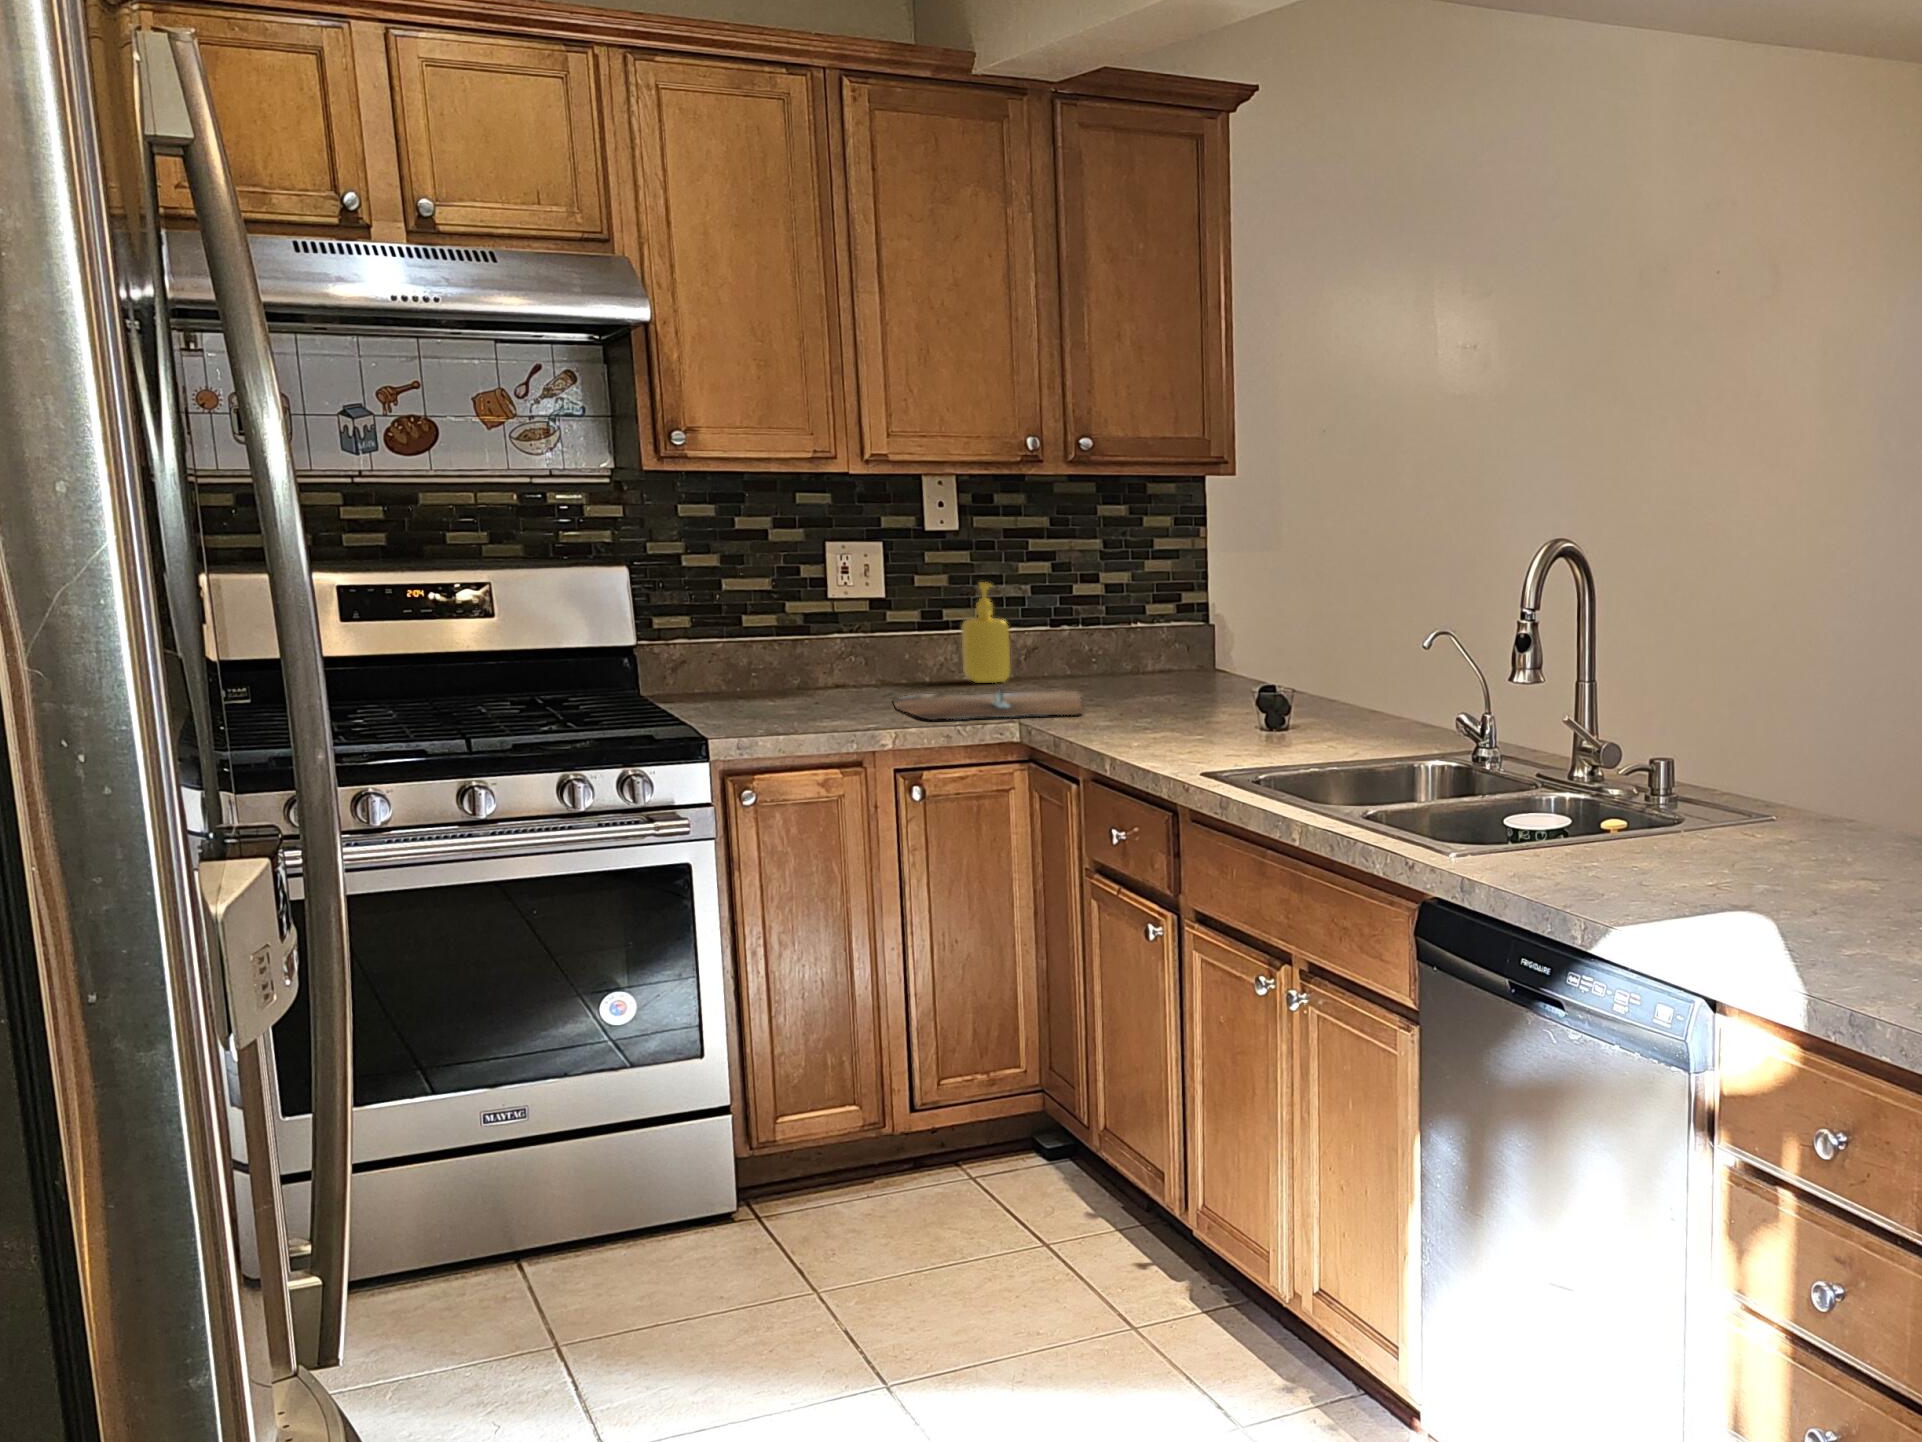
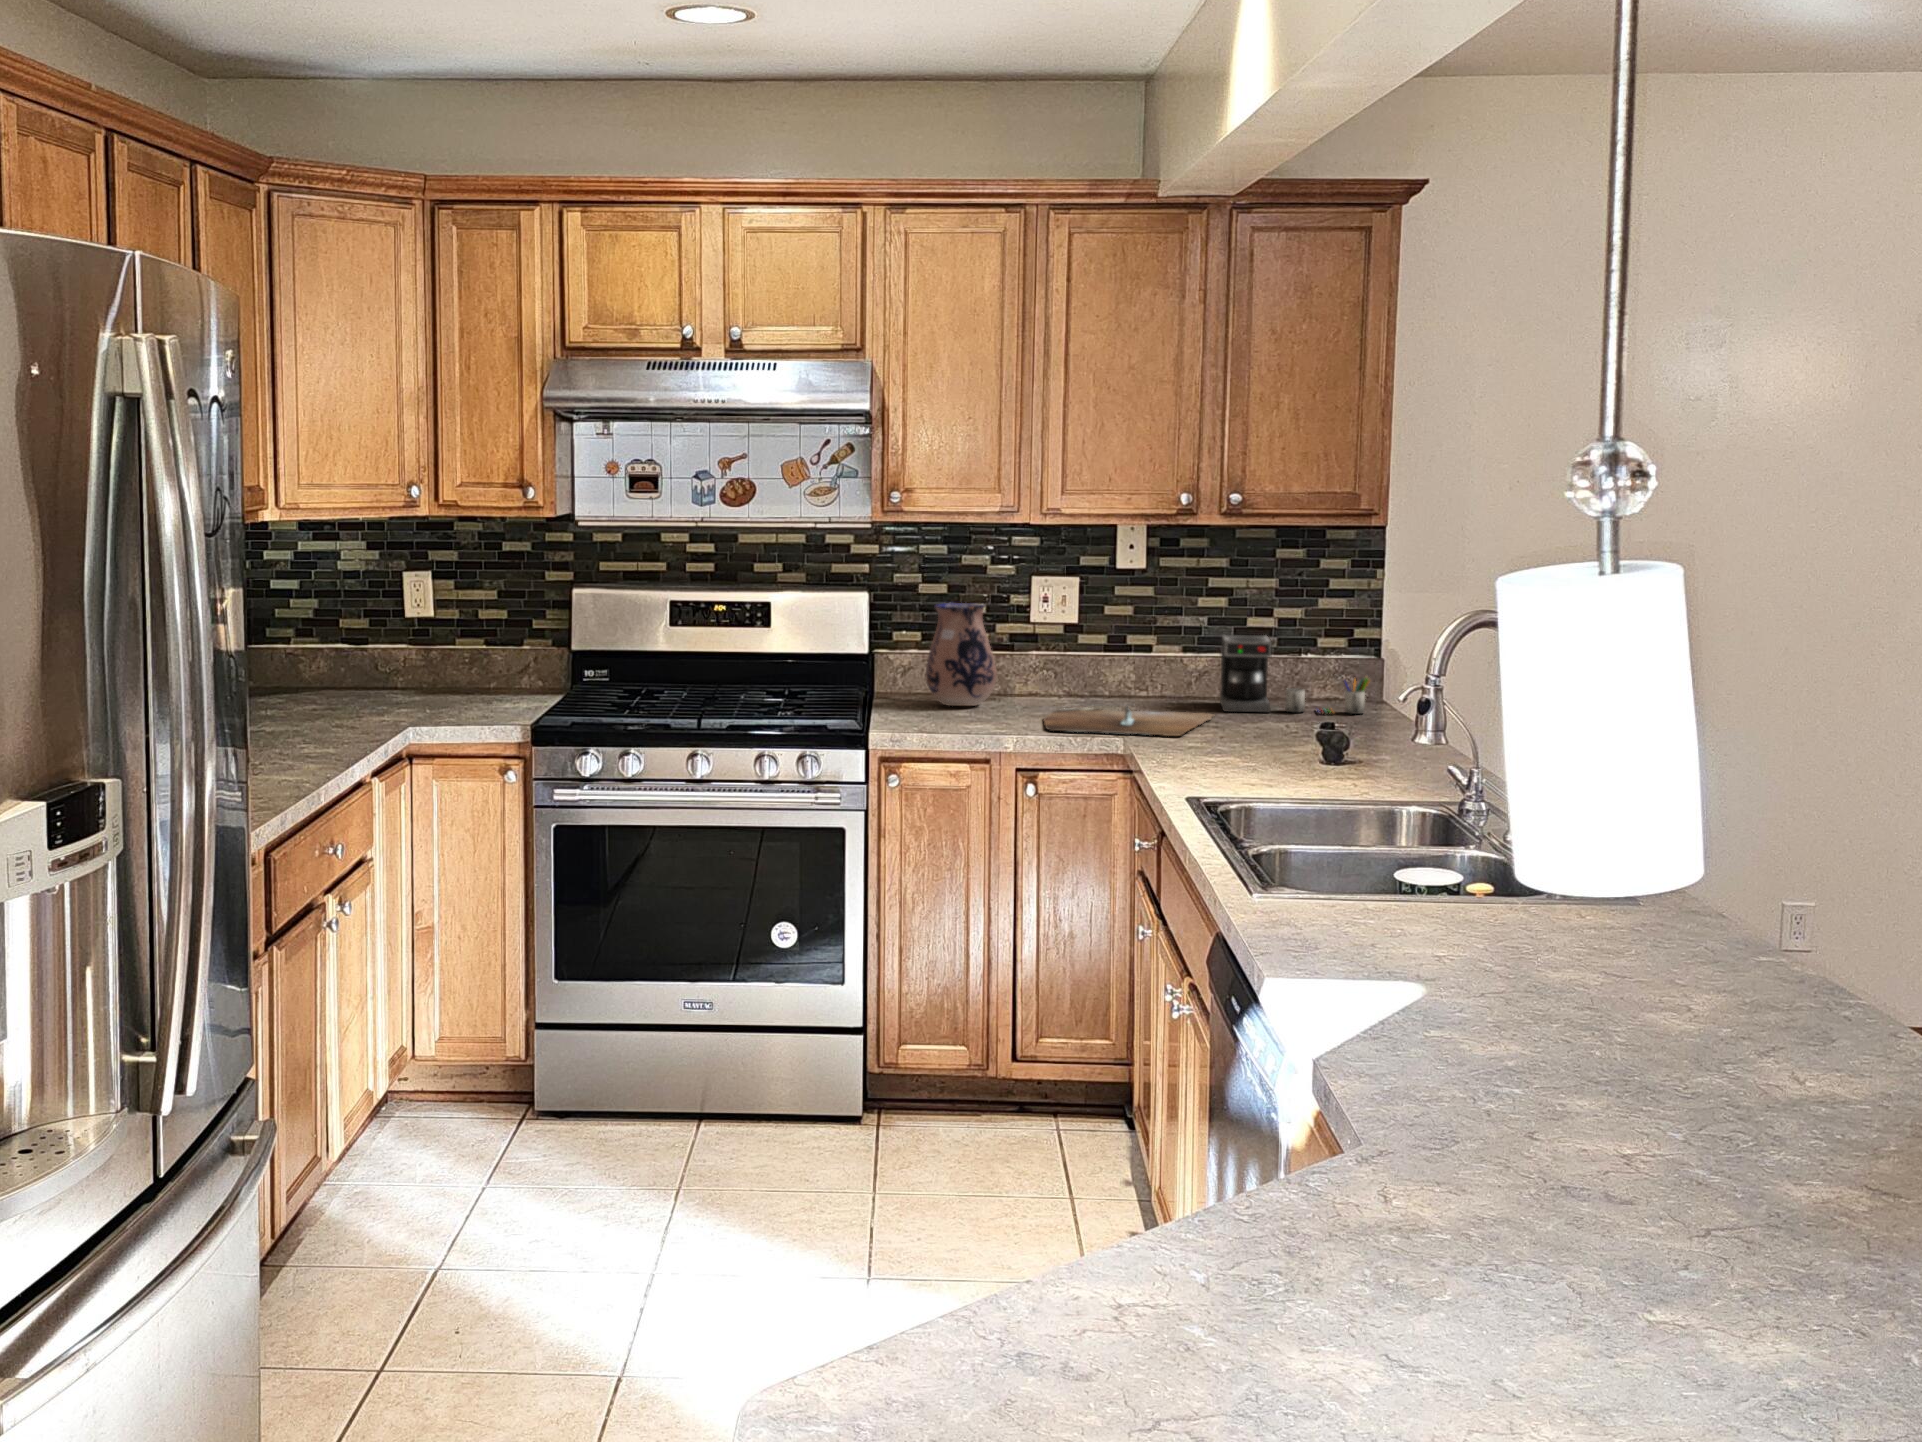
ceramic pitcher: none [721,576,812,704] -> present [925,602,997,706]
soap dispenser: present [961,582,1011,683] -> none [1140,613,1180,701]
coffee maker: none [1053,602,1223,688] -> present [1220,635,1370,714]

